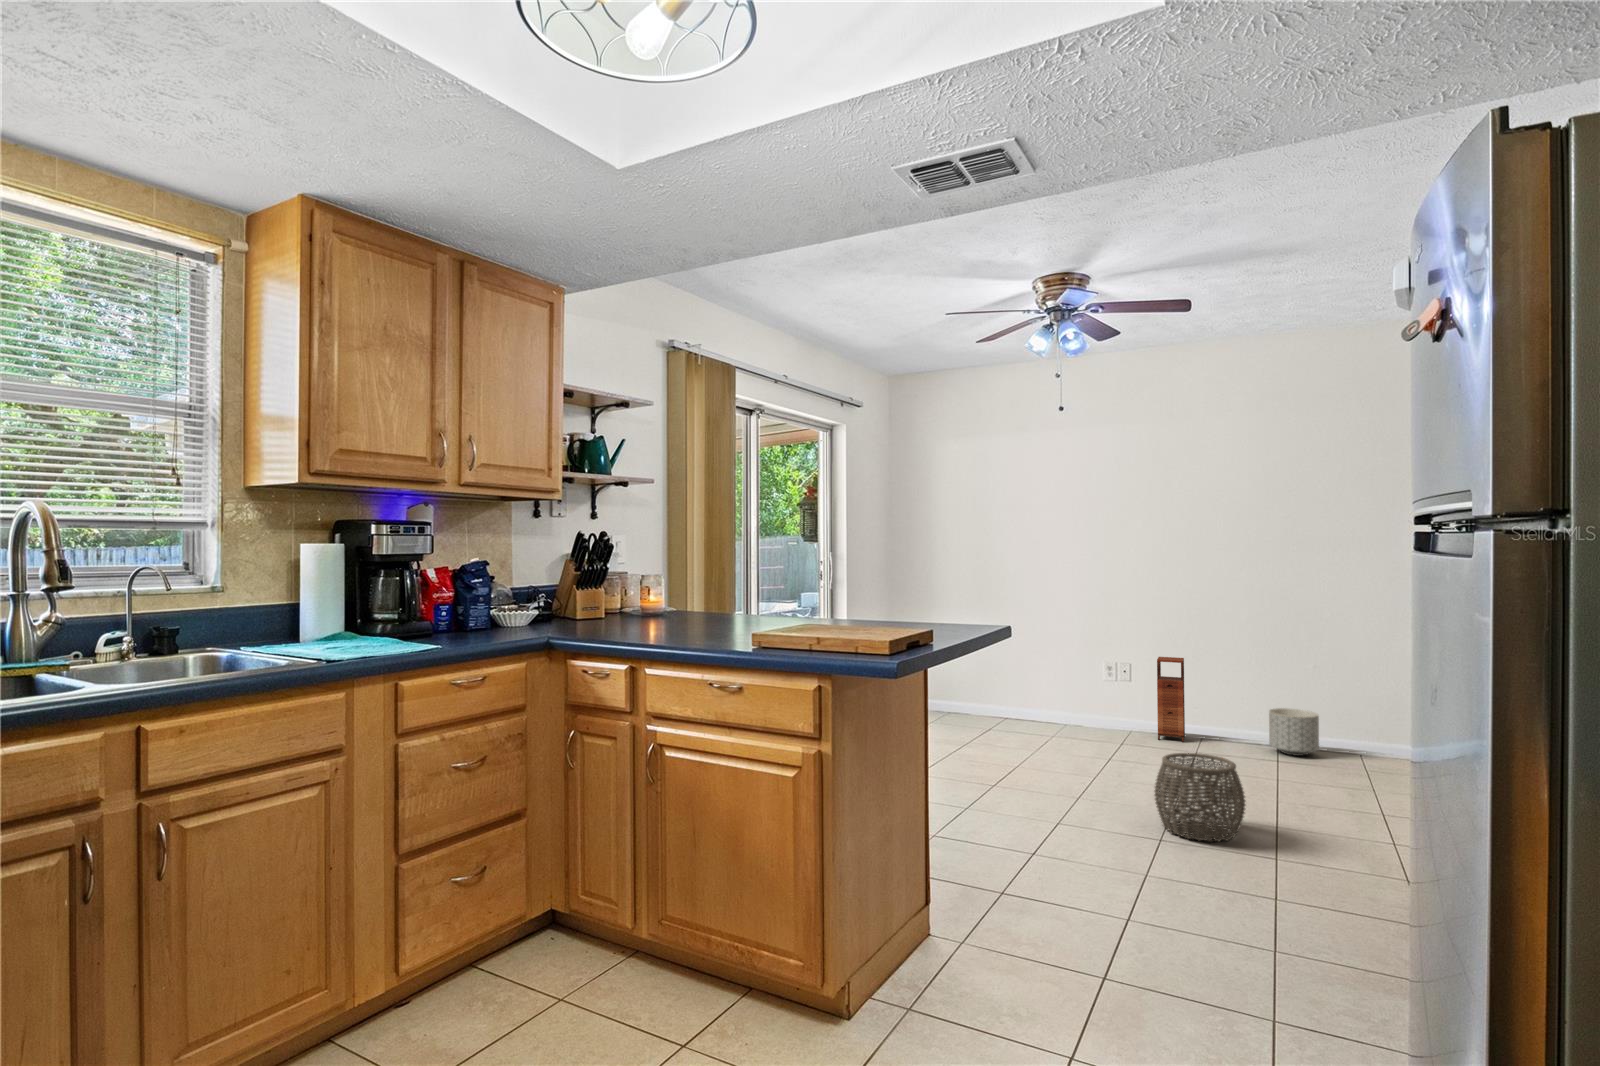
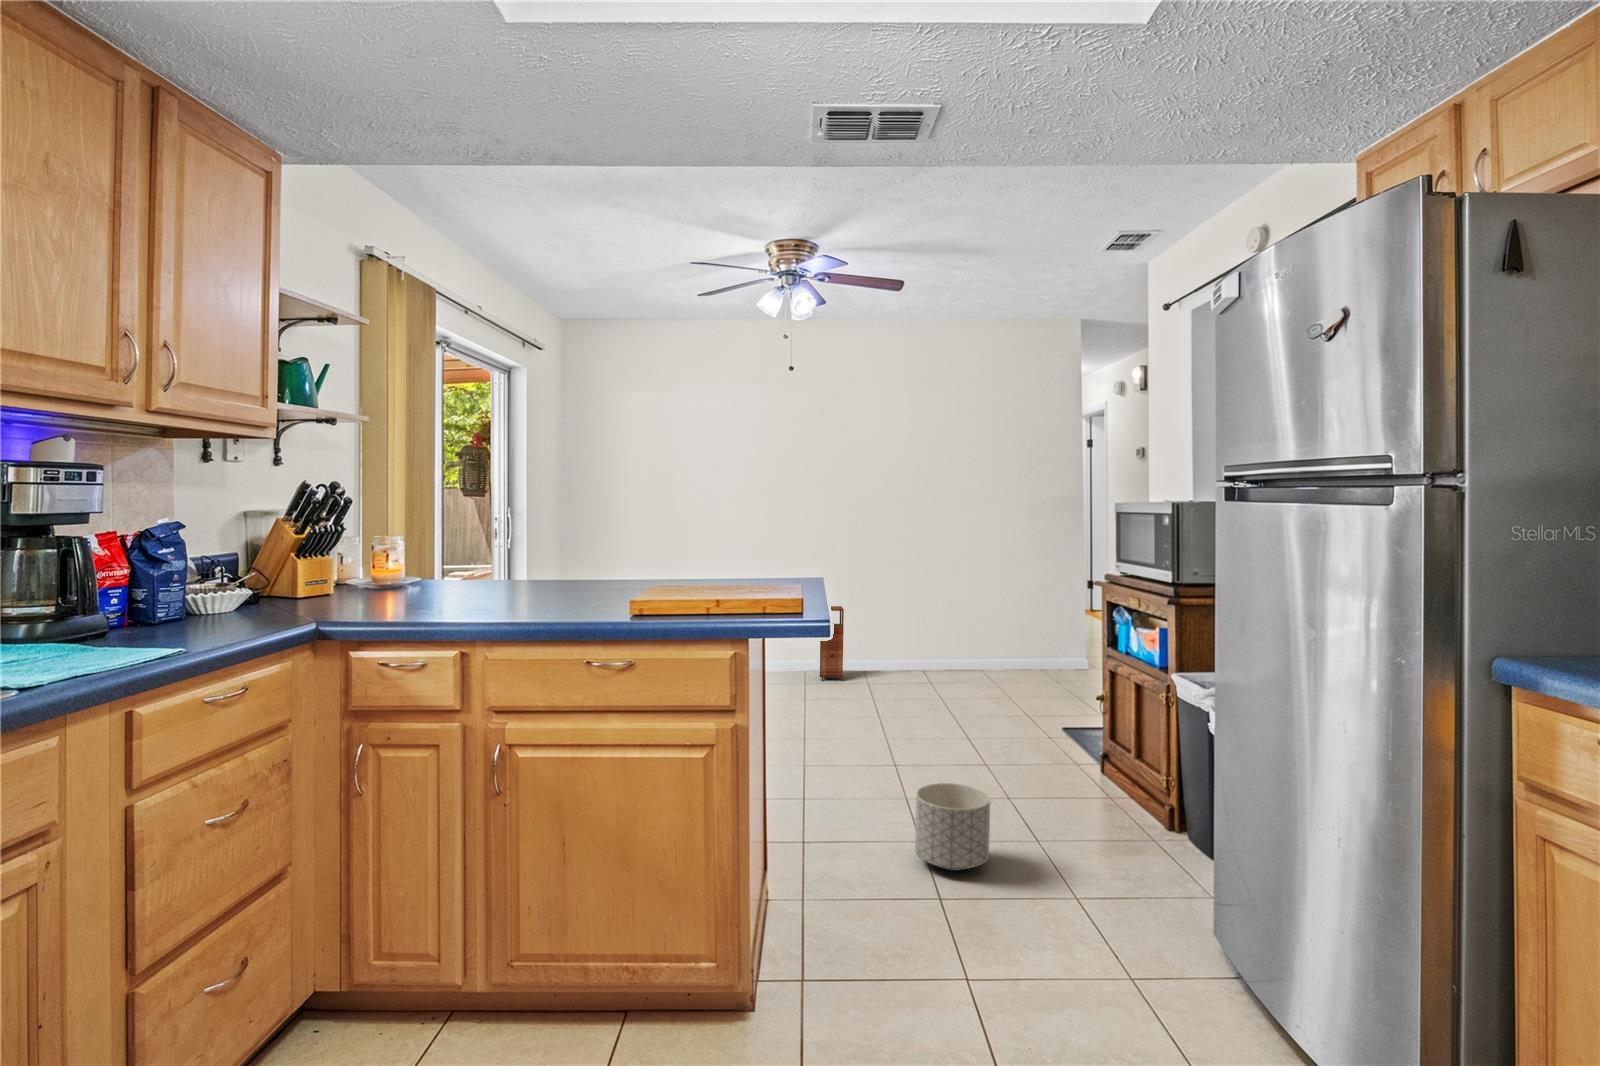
planter: present [1269,708,1319,756] -> present [915,783,990,871]
woven basket: present [1154,753,1246,842] -> none [872,691,946,767]

